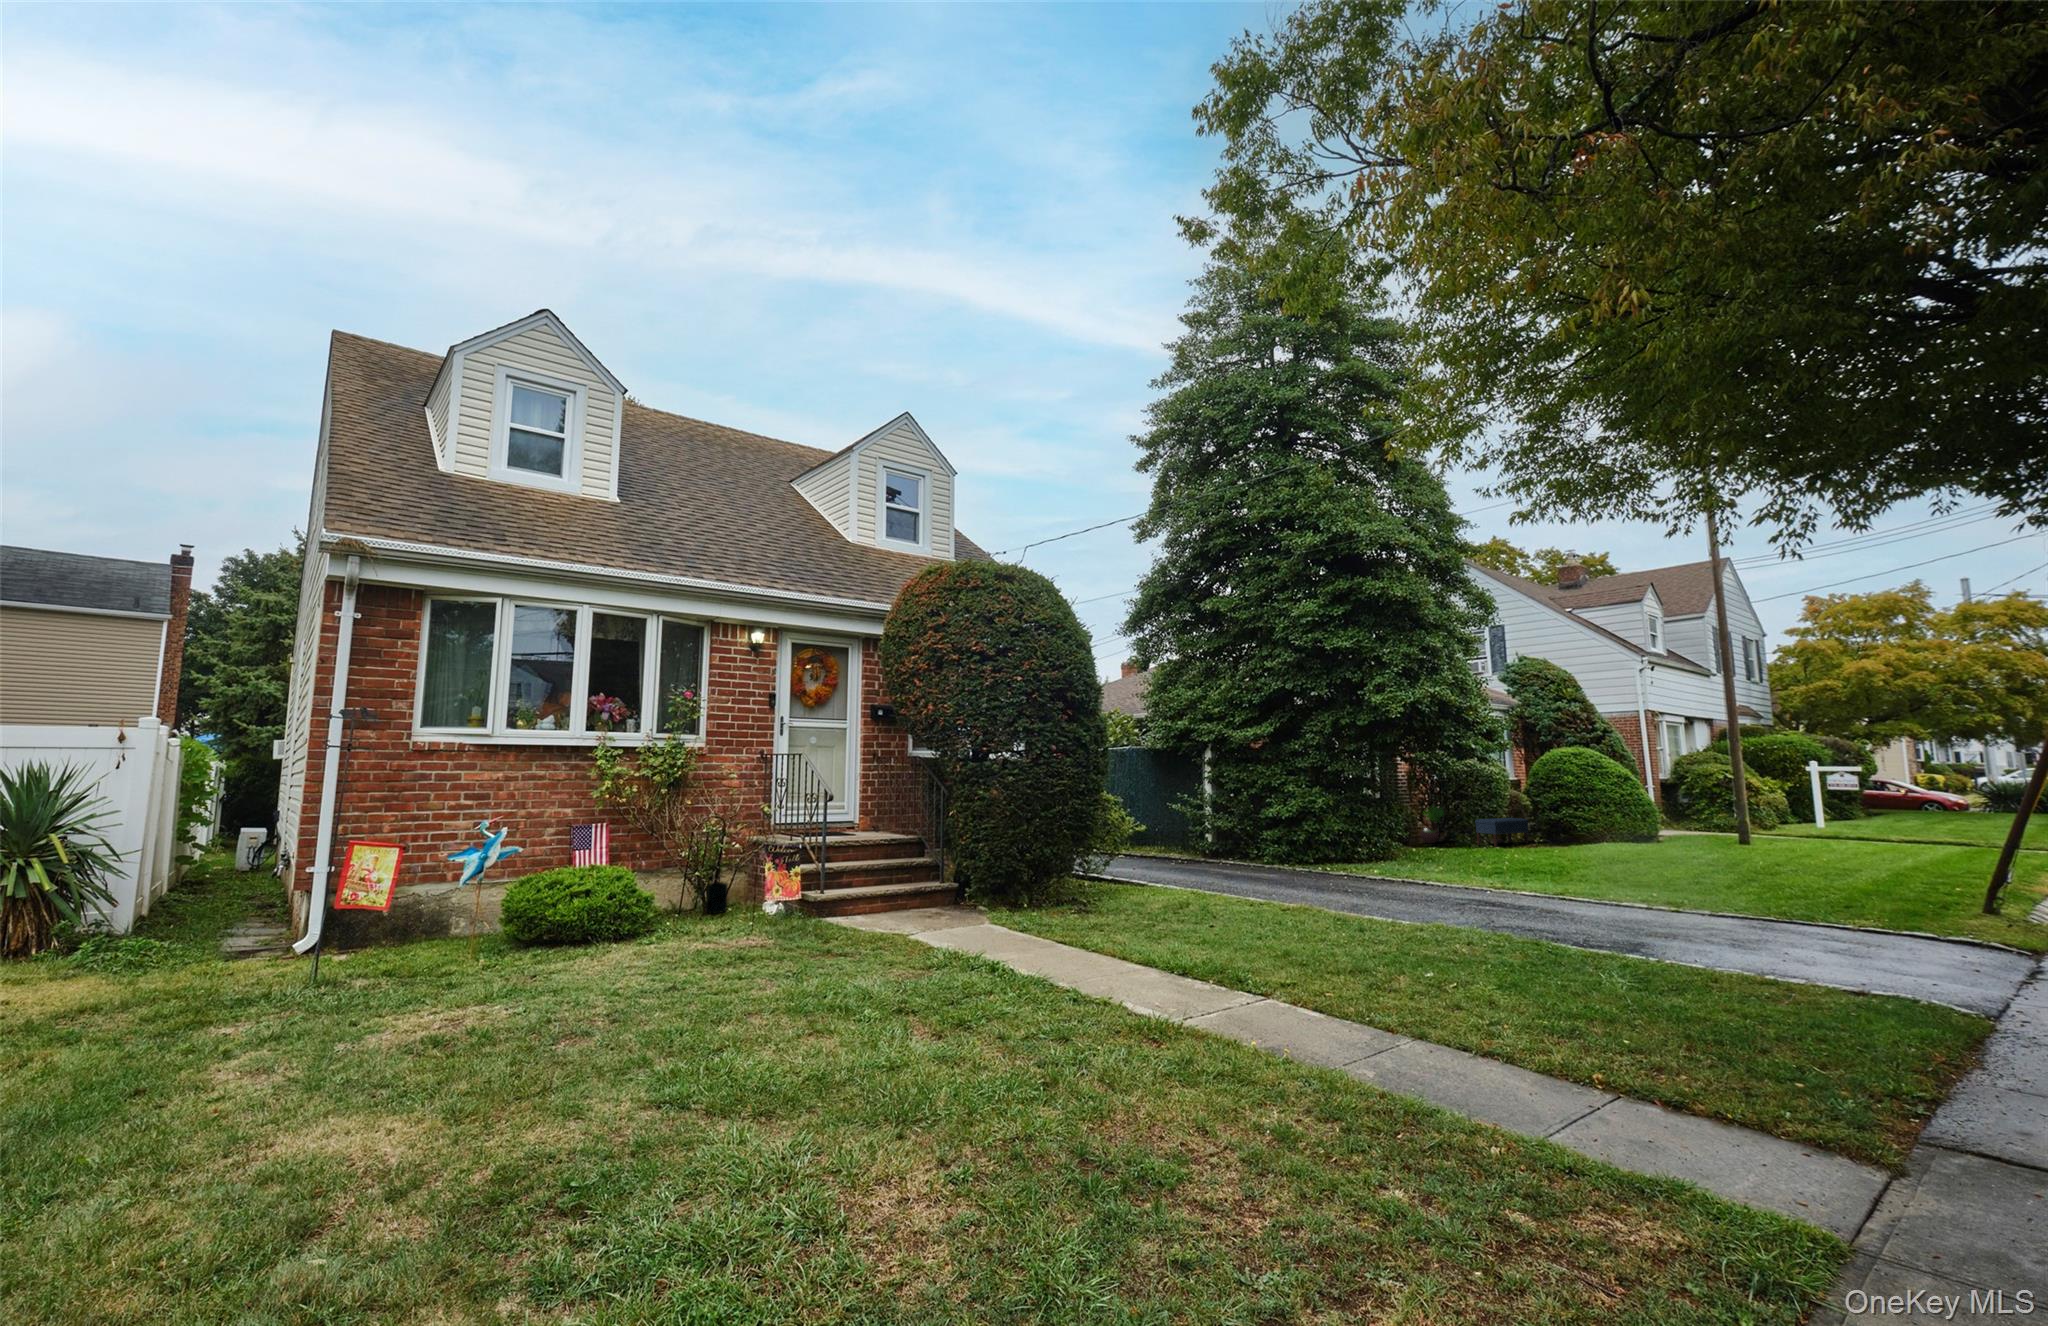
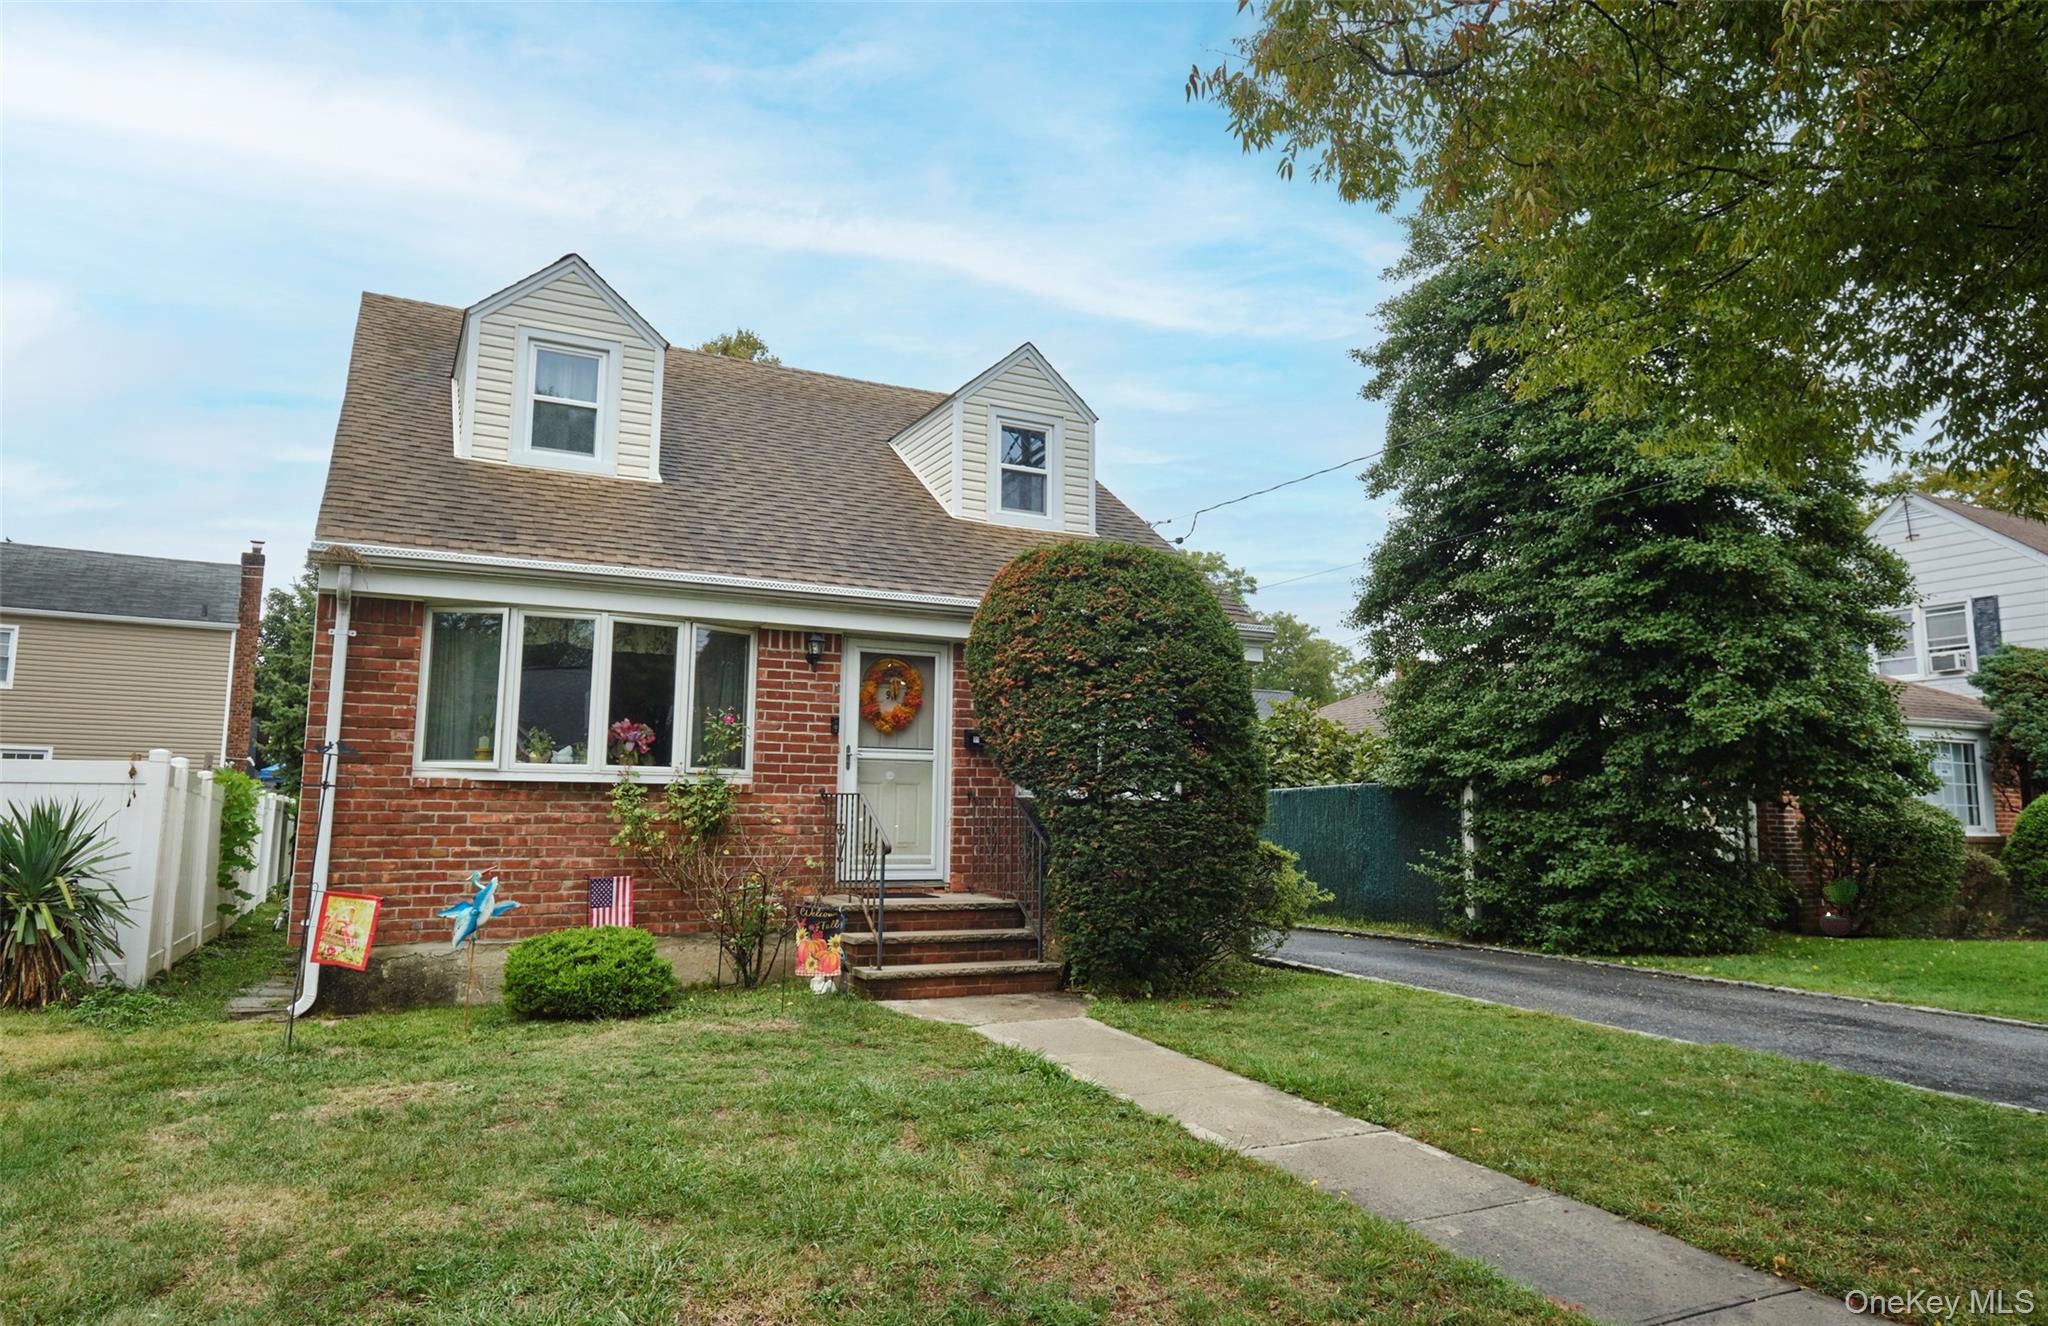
bench: present [1475,818,1528,847] -> none [1910,900,2006,944]
watering can: present [706,877,728,913] -> none [743,947,770,993]

